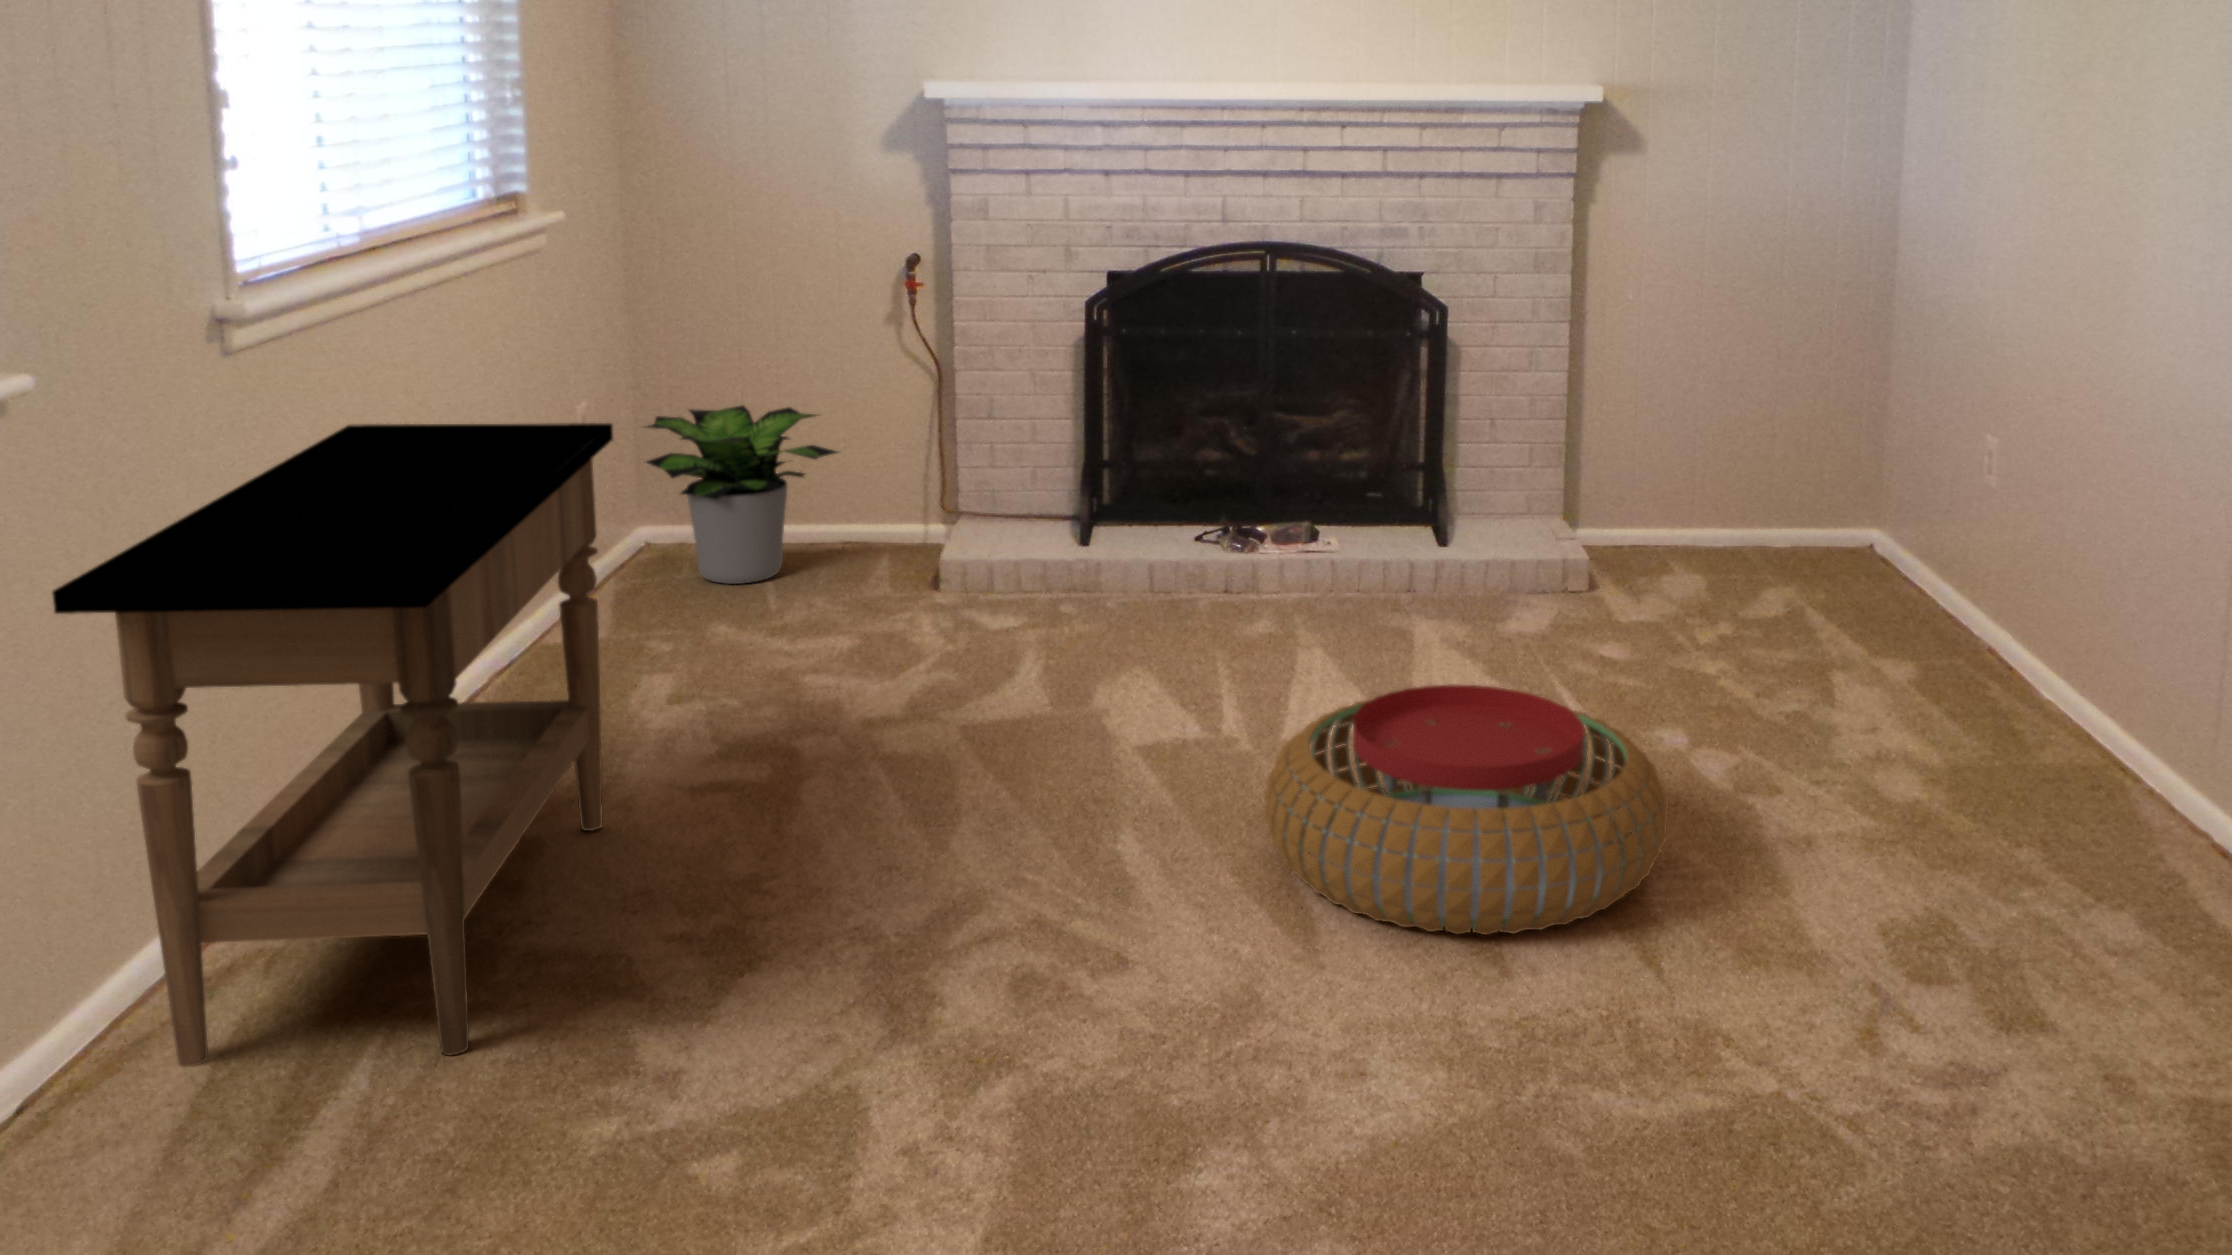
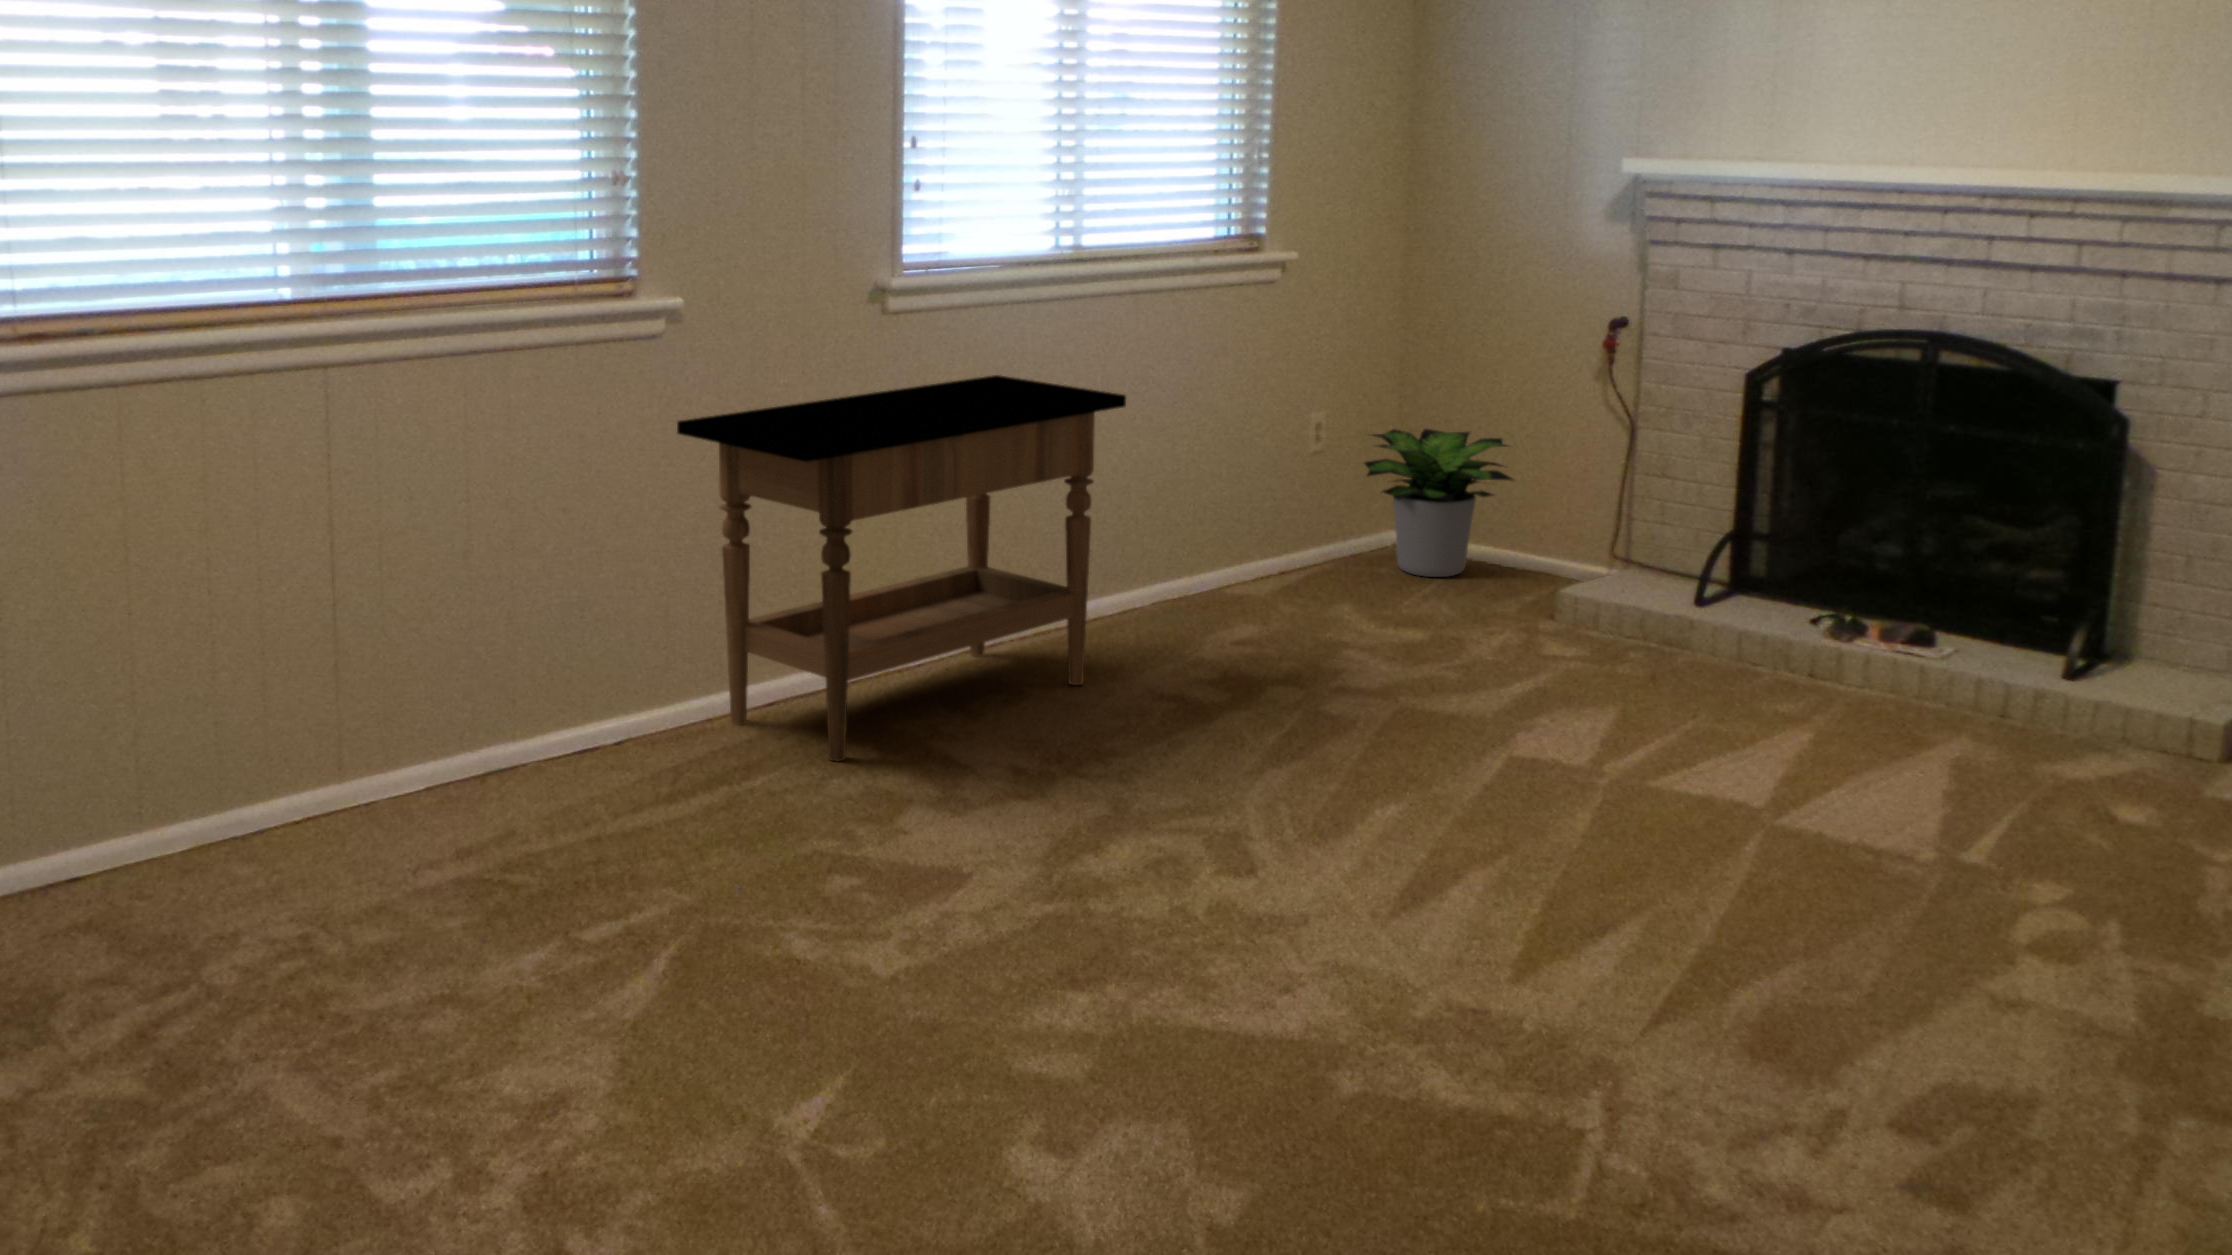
pouf: present [1265,685,1668,935] -> none [1409,728,1812,966]

